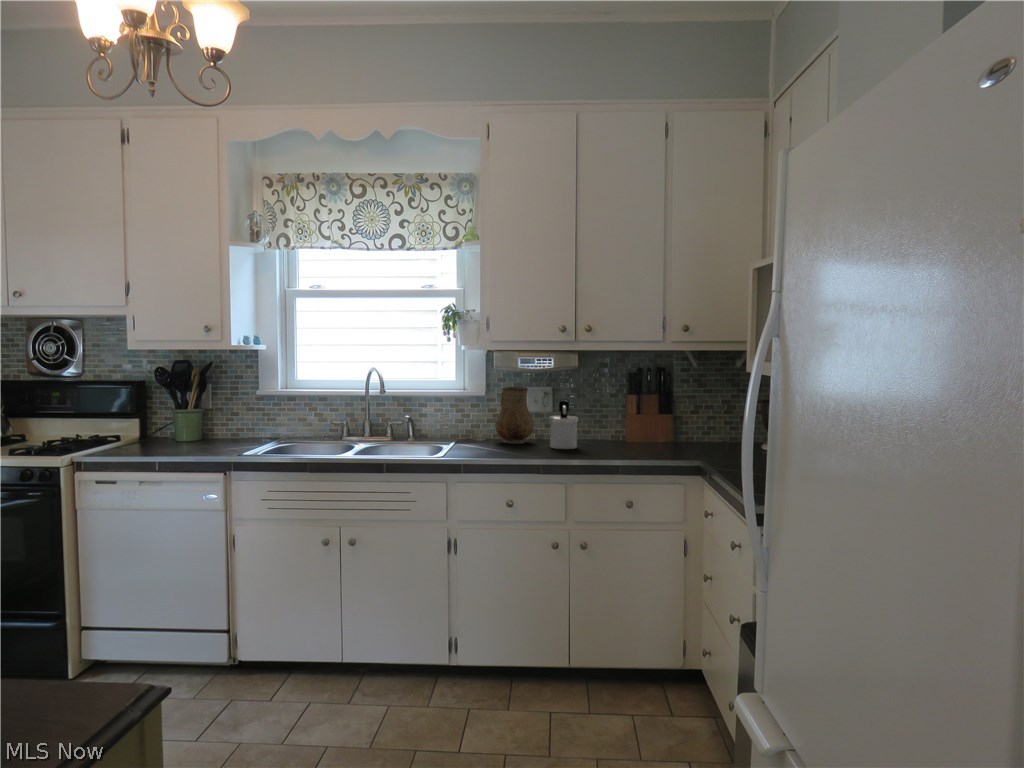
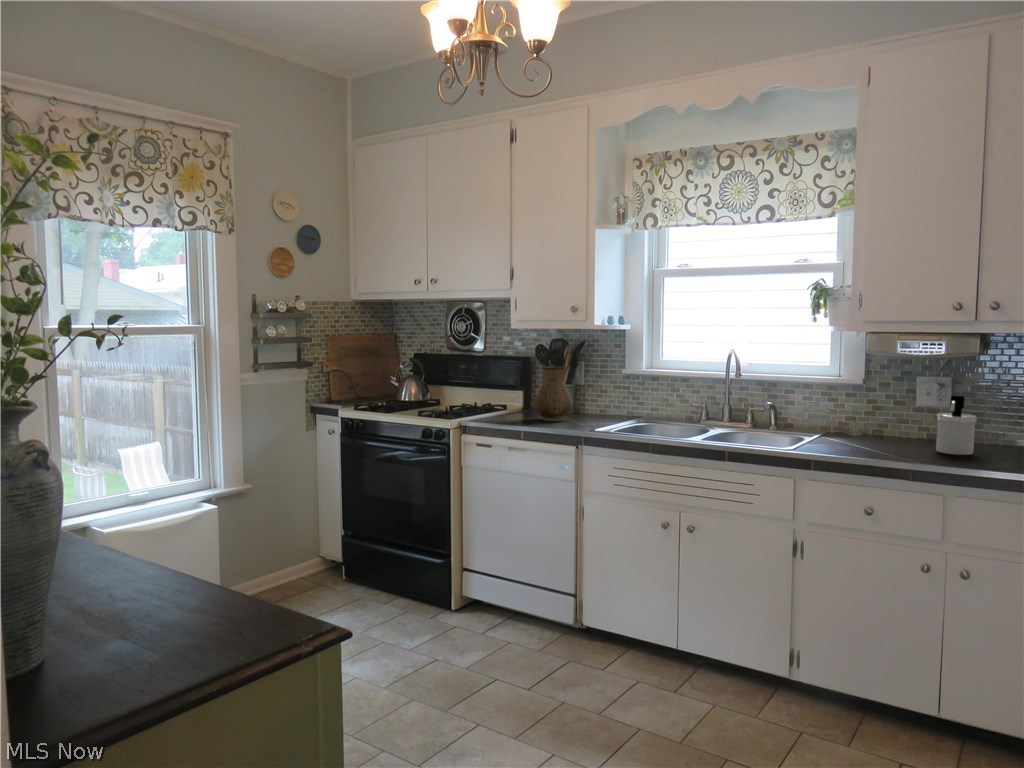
ceramic pitcher: present [495,387,534,444] -> present [534,366,573,421]

